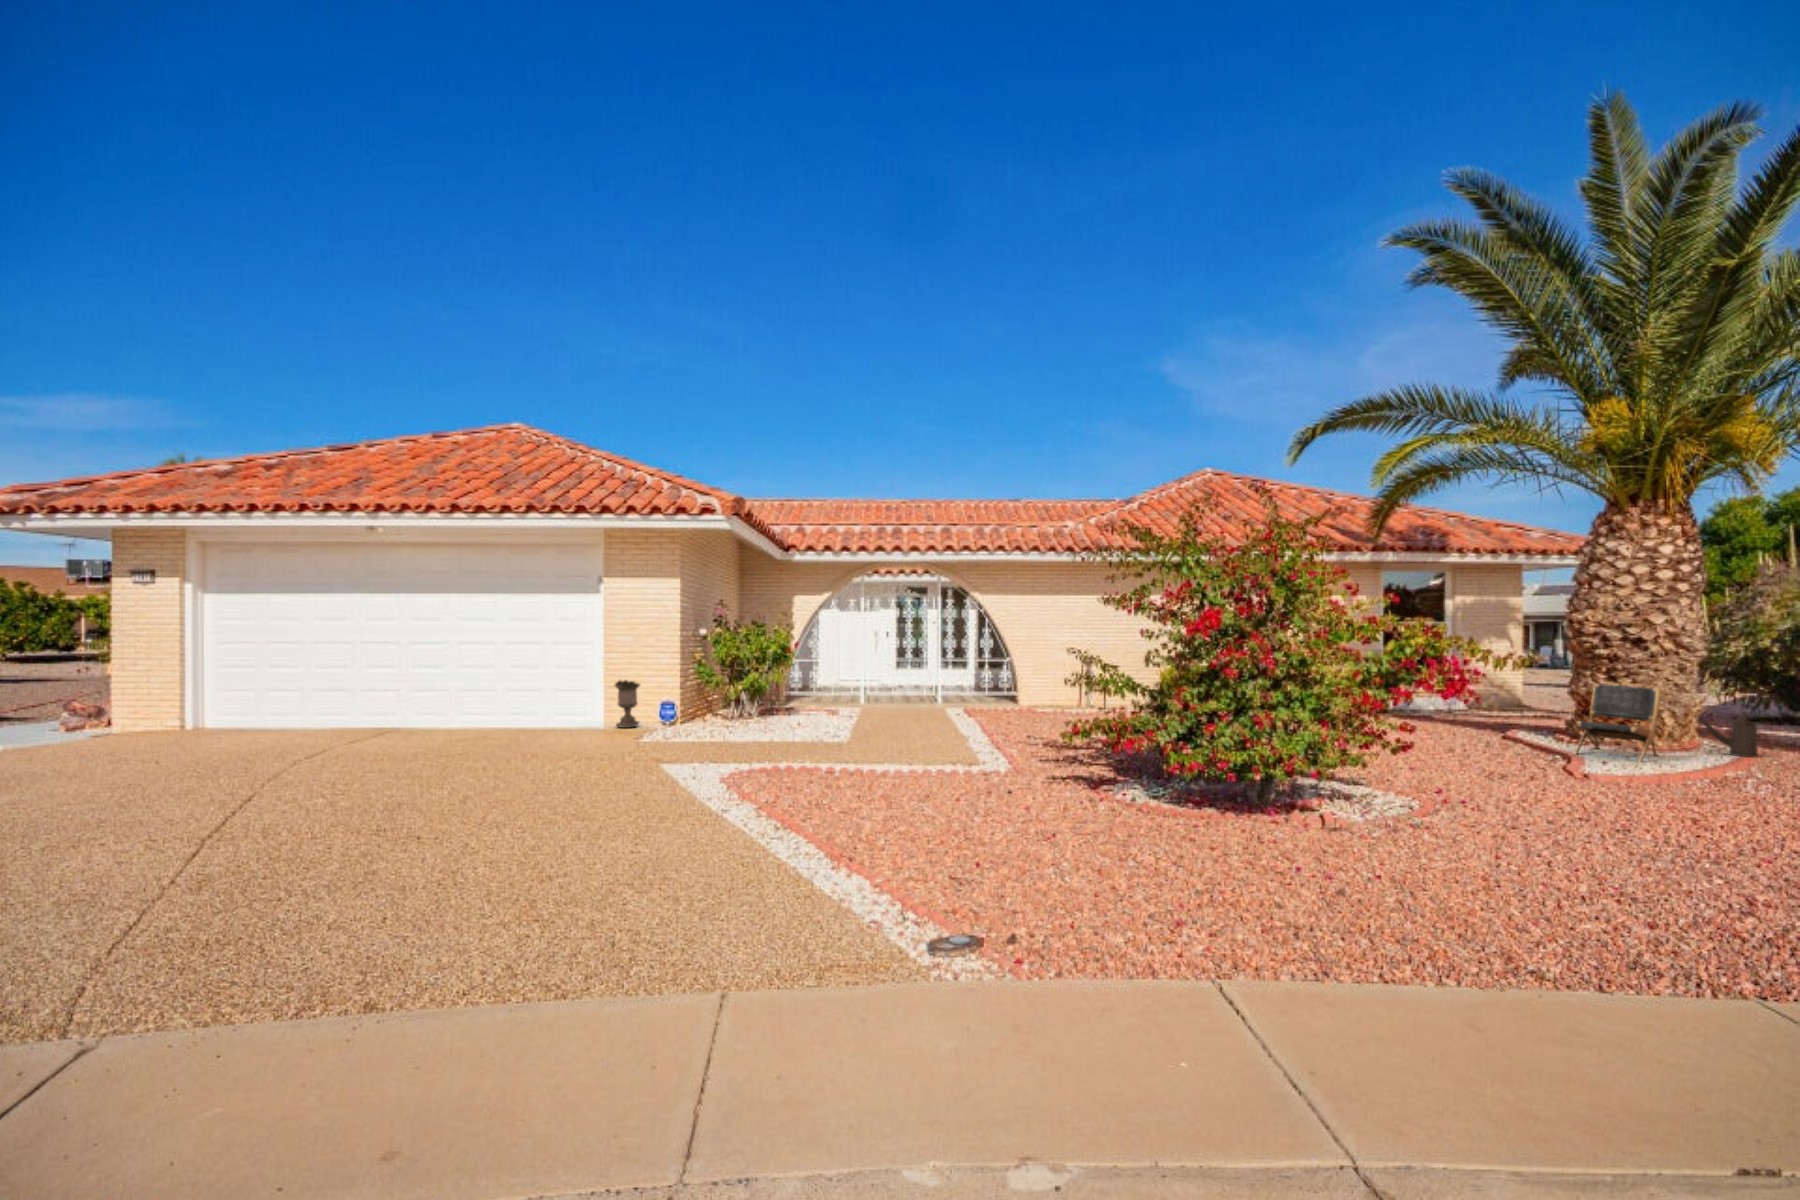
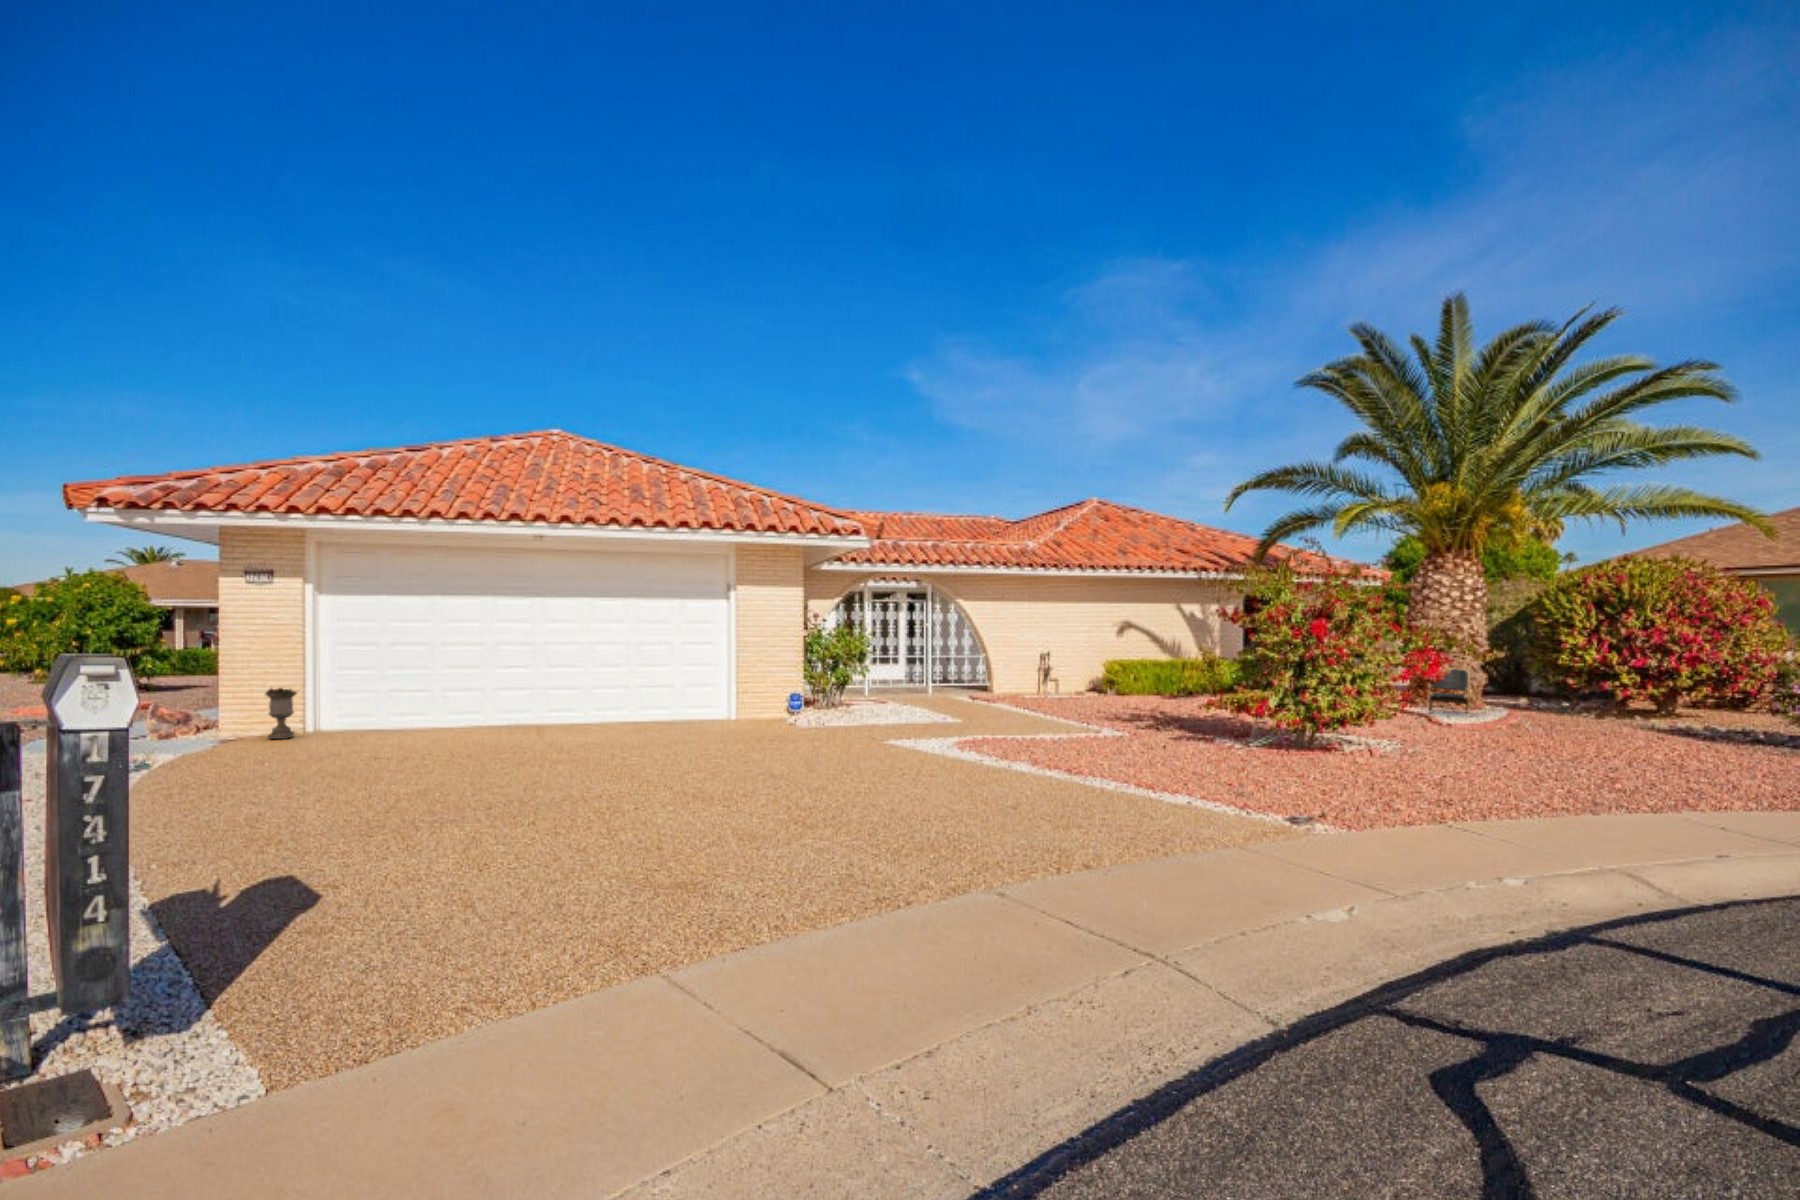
planter: present [615,680,640,728] -> present [266,688,297,739]
watering can: present [1698,711,1758,757] -> none [1480,683,1520,712]

